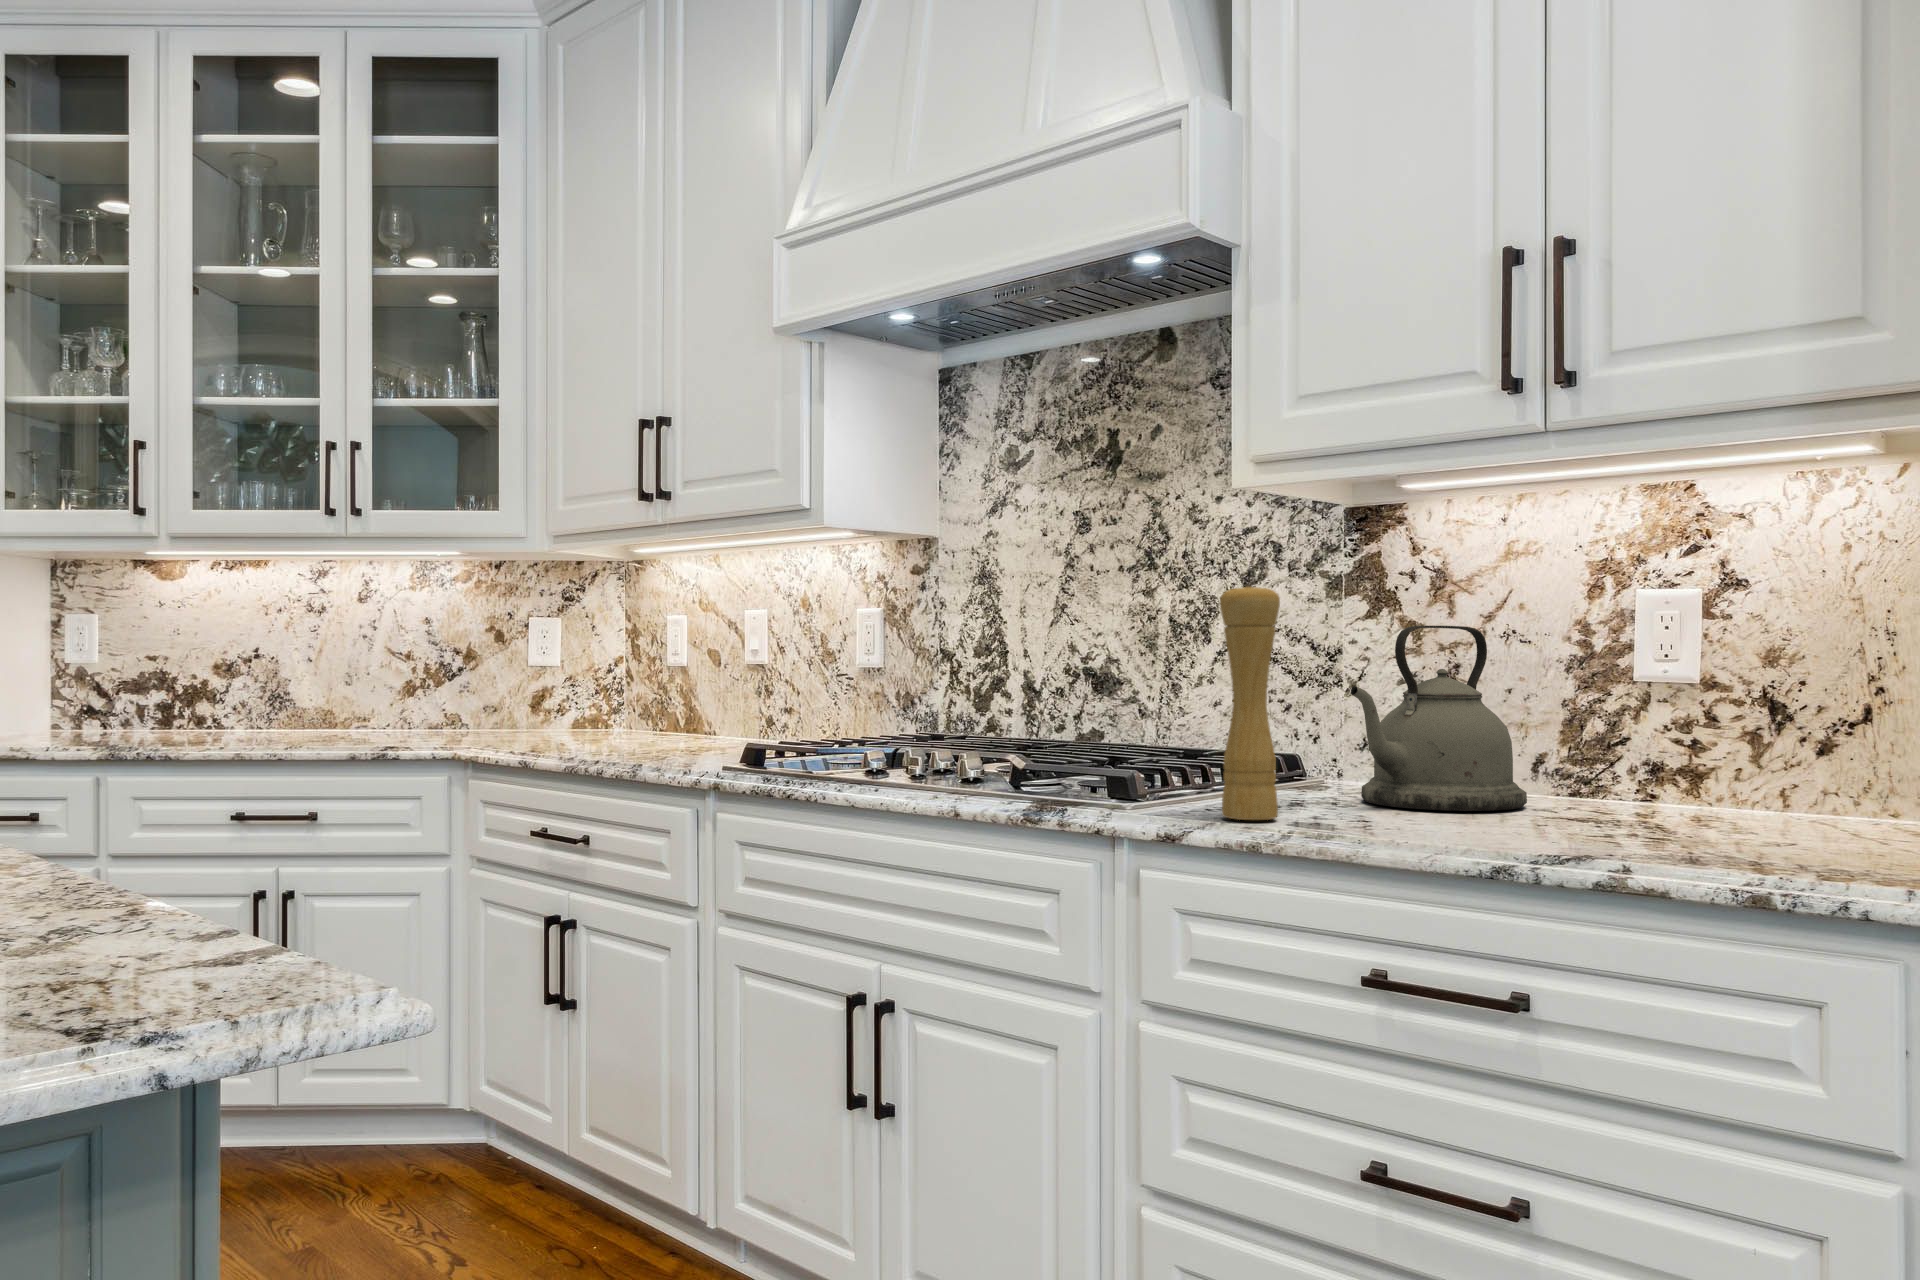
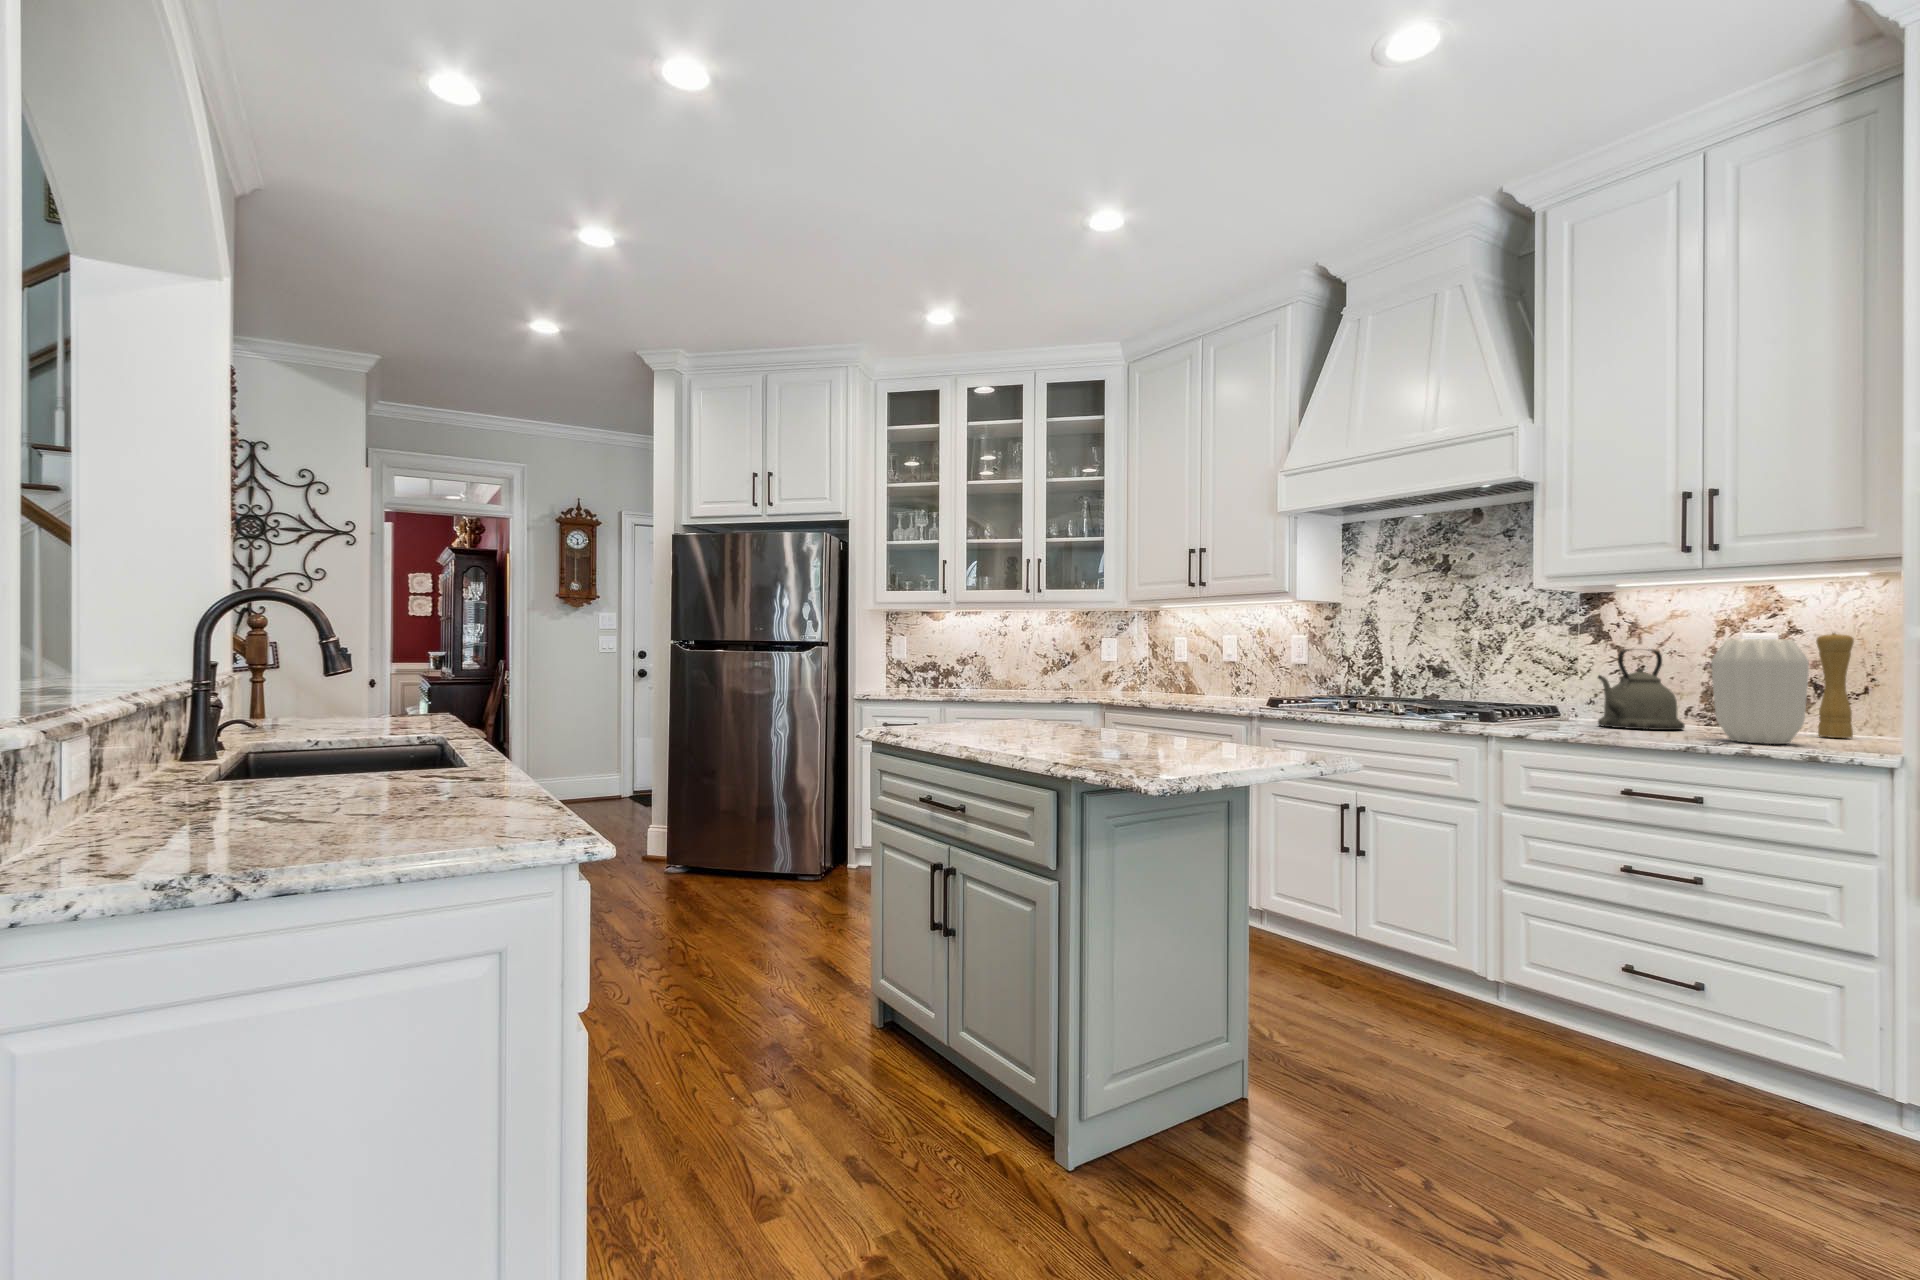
pepper mill: present [1220,584,1280,820] -> present [1816,633,1854,738]
vase: none [1565,594,1767,856] -> present [1711,639,1809,744]

